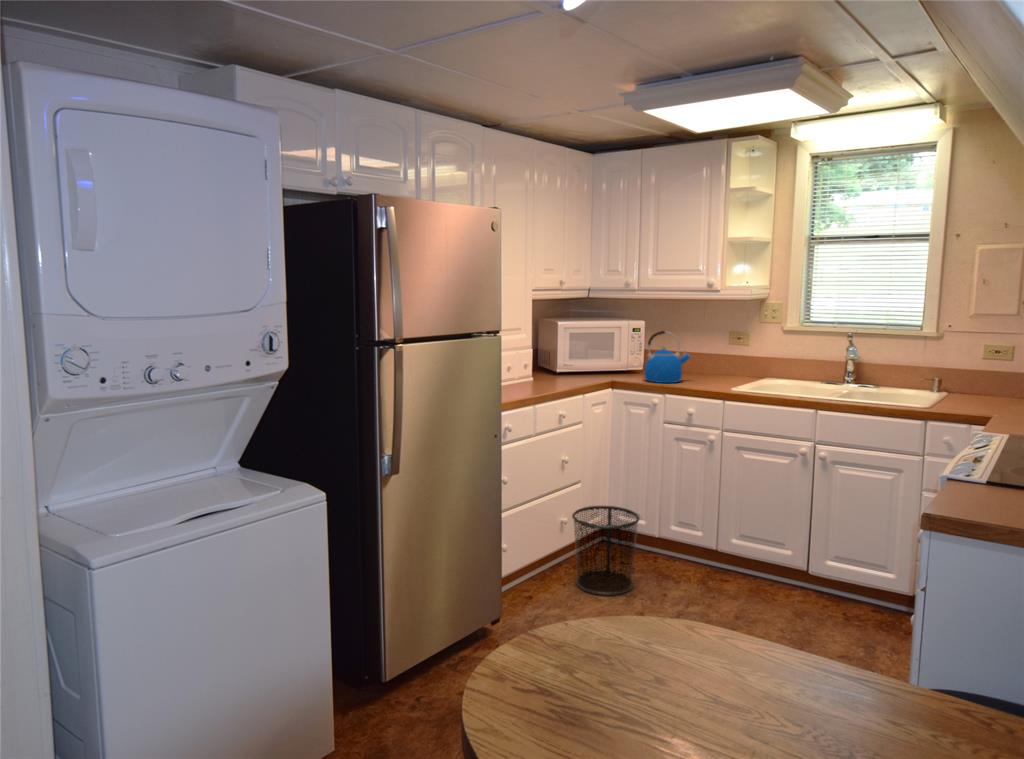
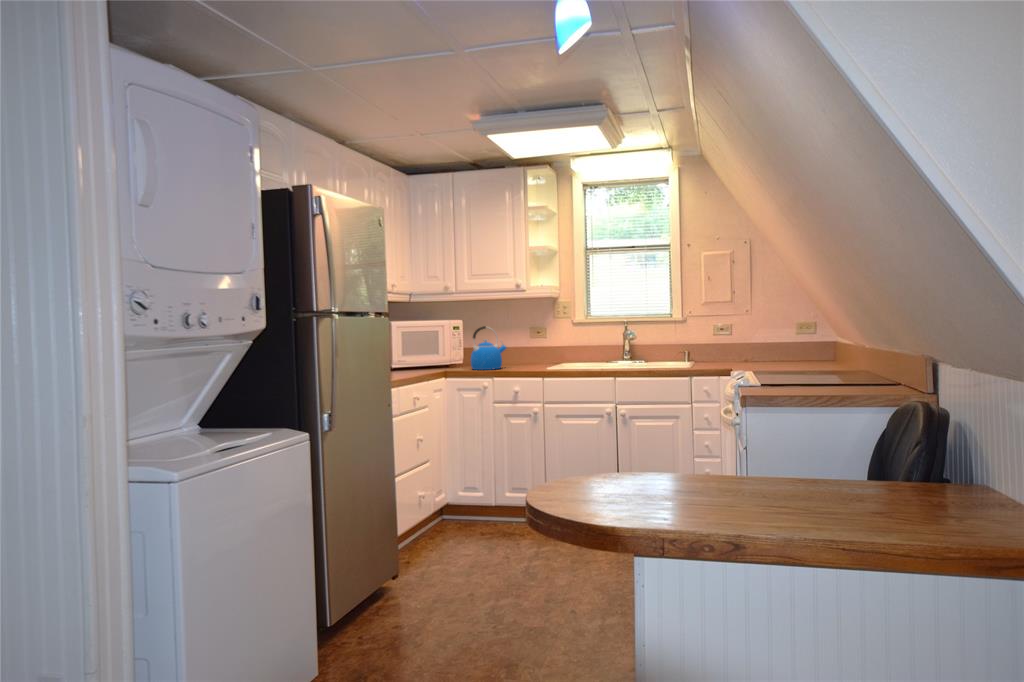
waste bin: present [572,506,640,595] -> none [432,477,490,551]

